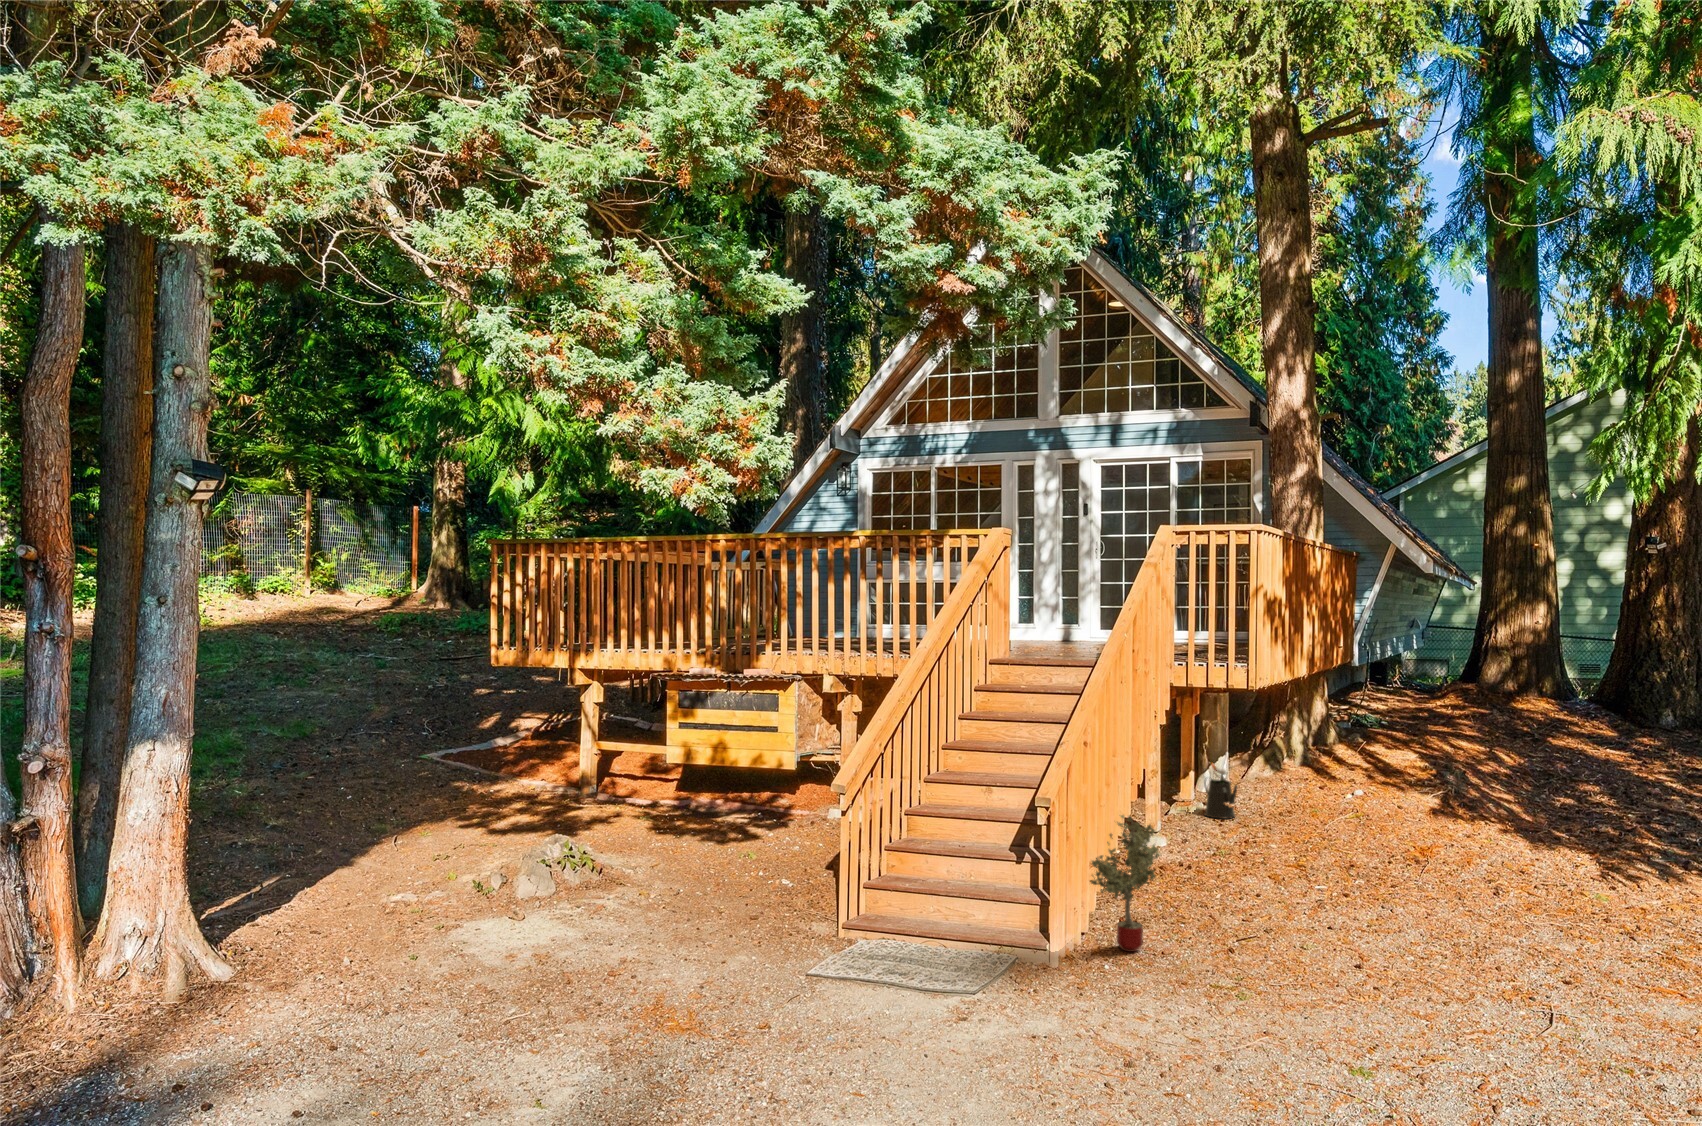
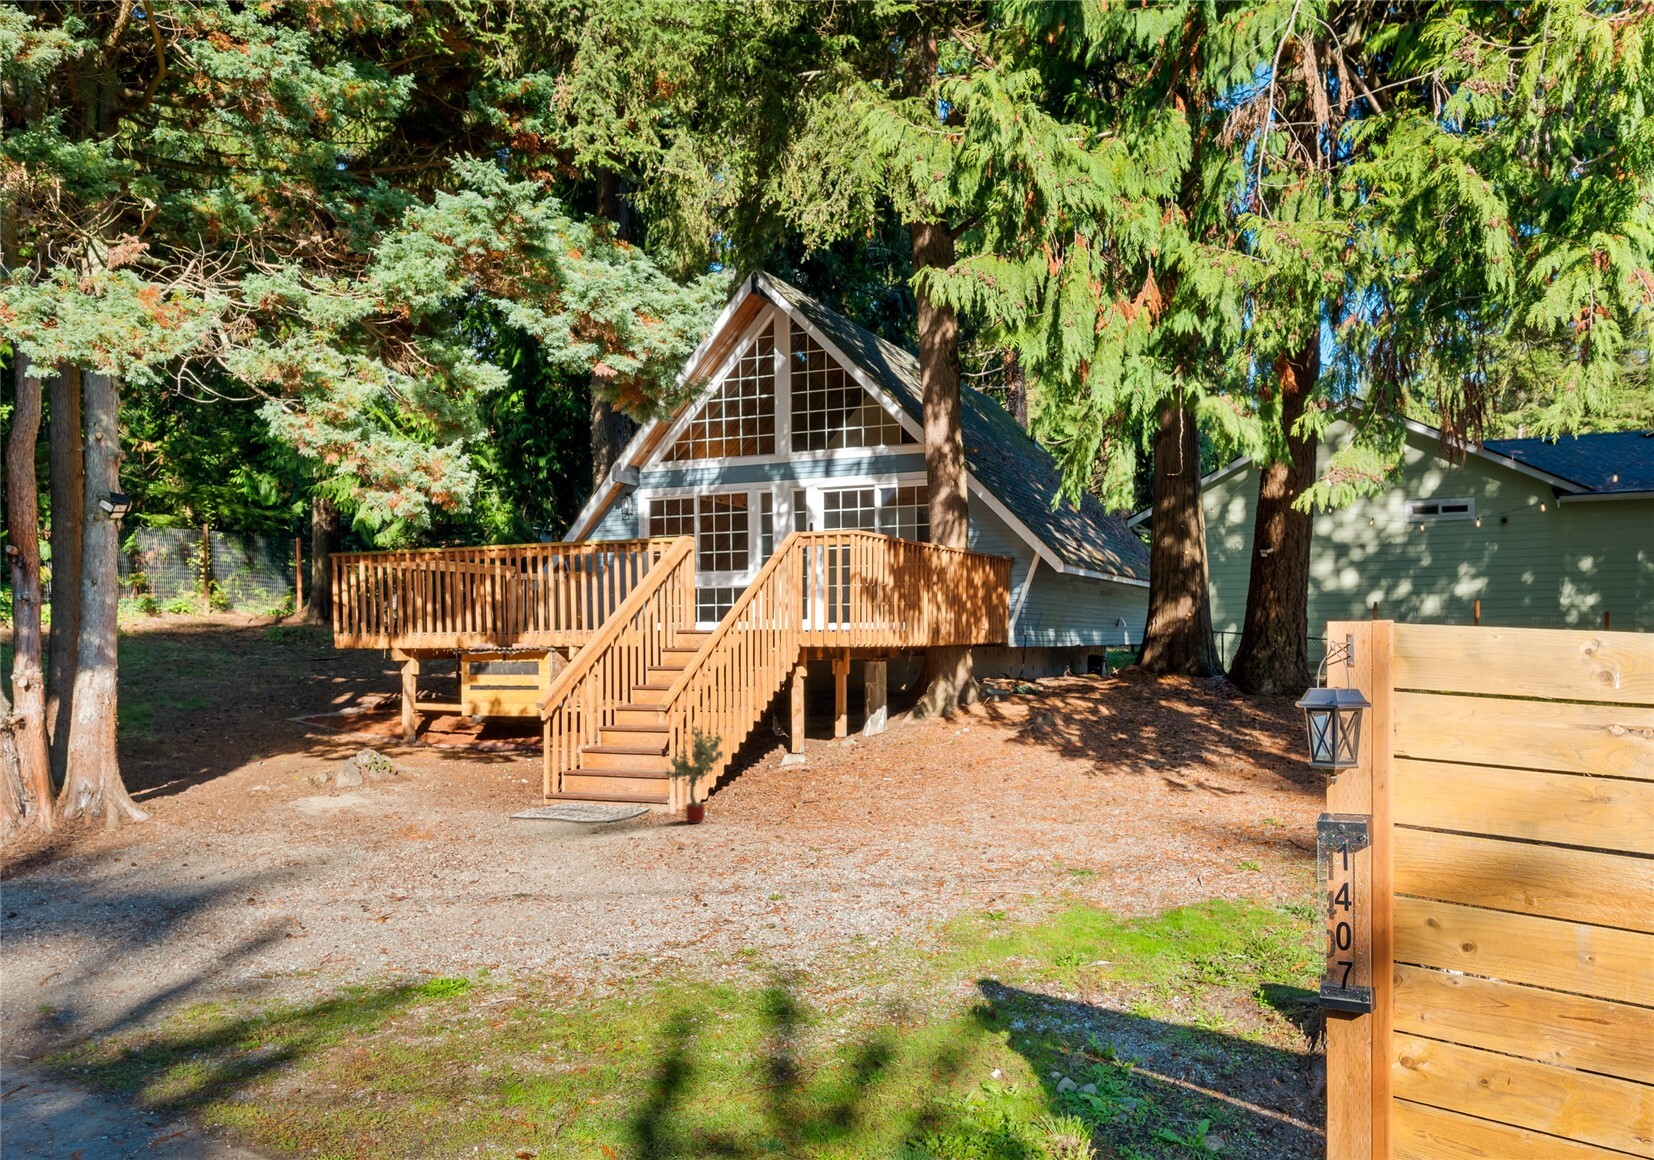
watering can: present [1204,763,1238,819] -> none [852,713,876,756]

